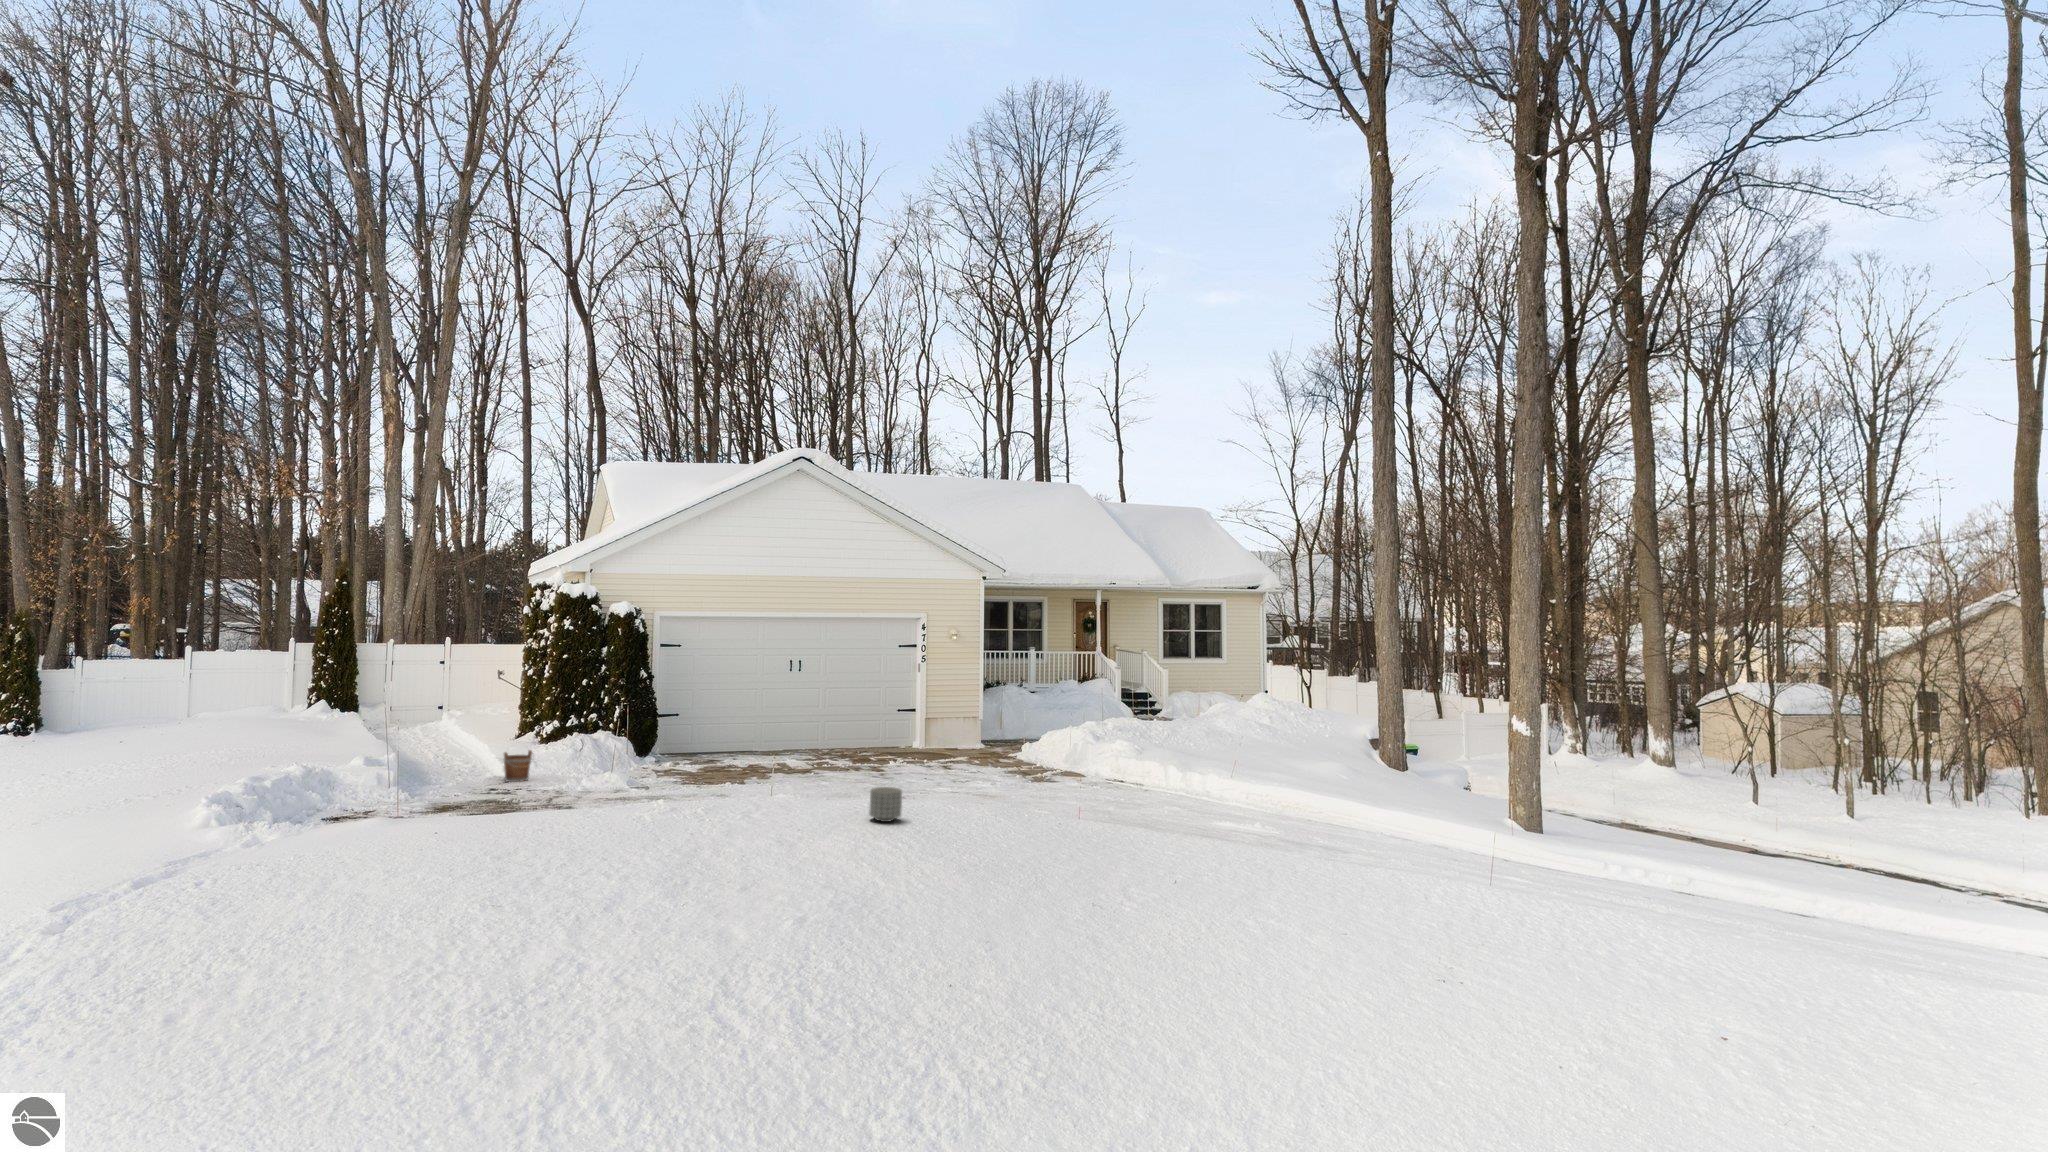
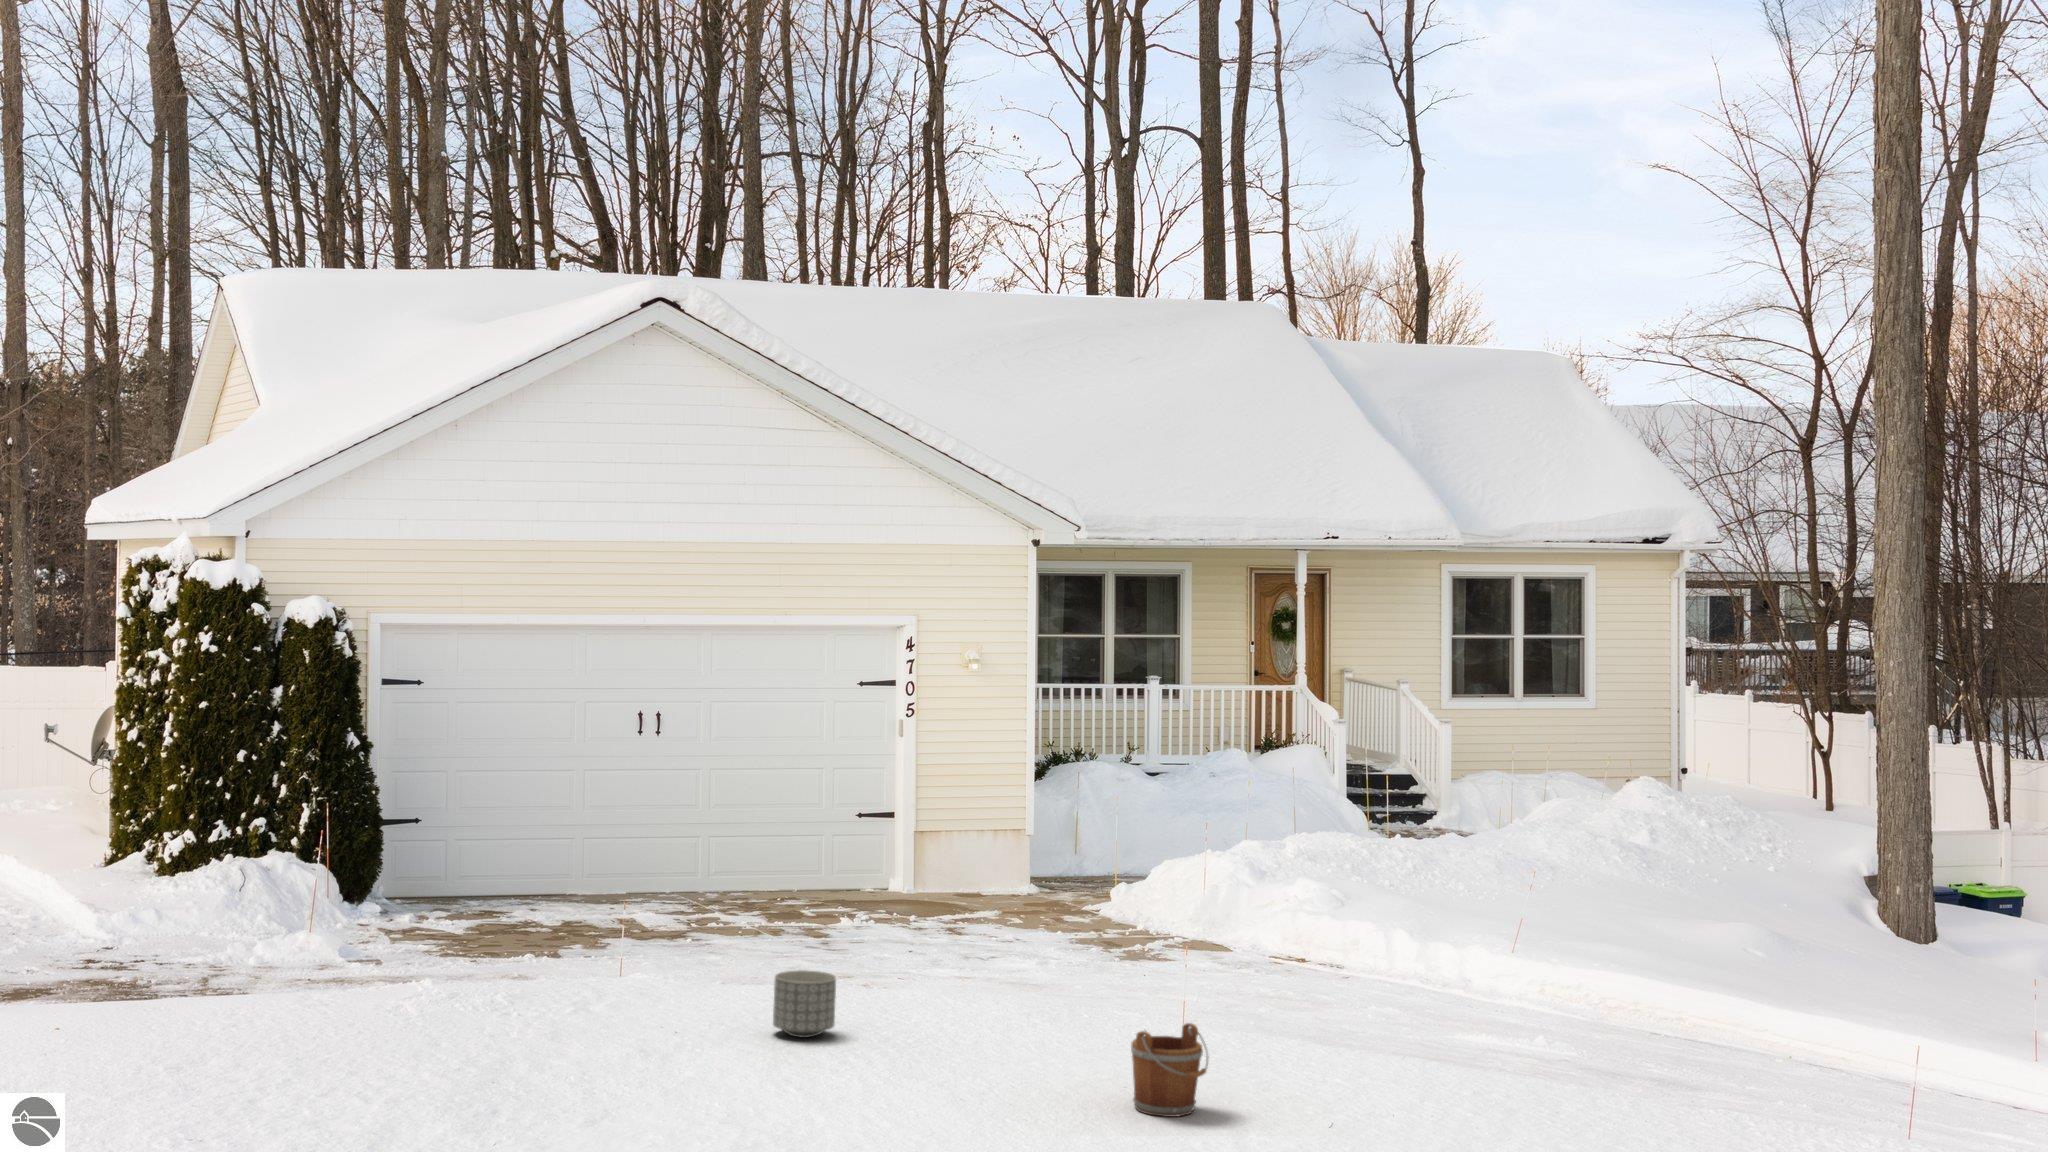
bucket: present [504,750,533,782] -> present [1131,1023,1208,1117]

